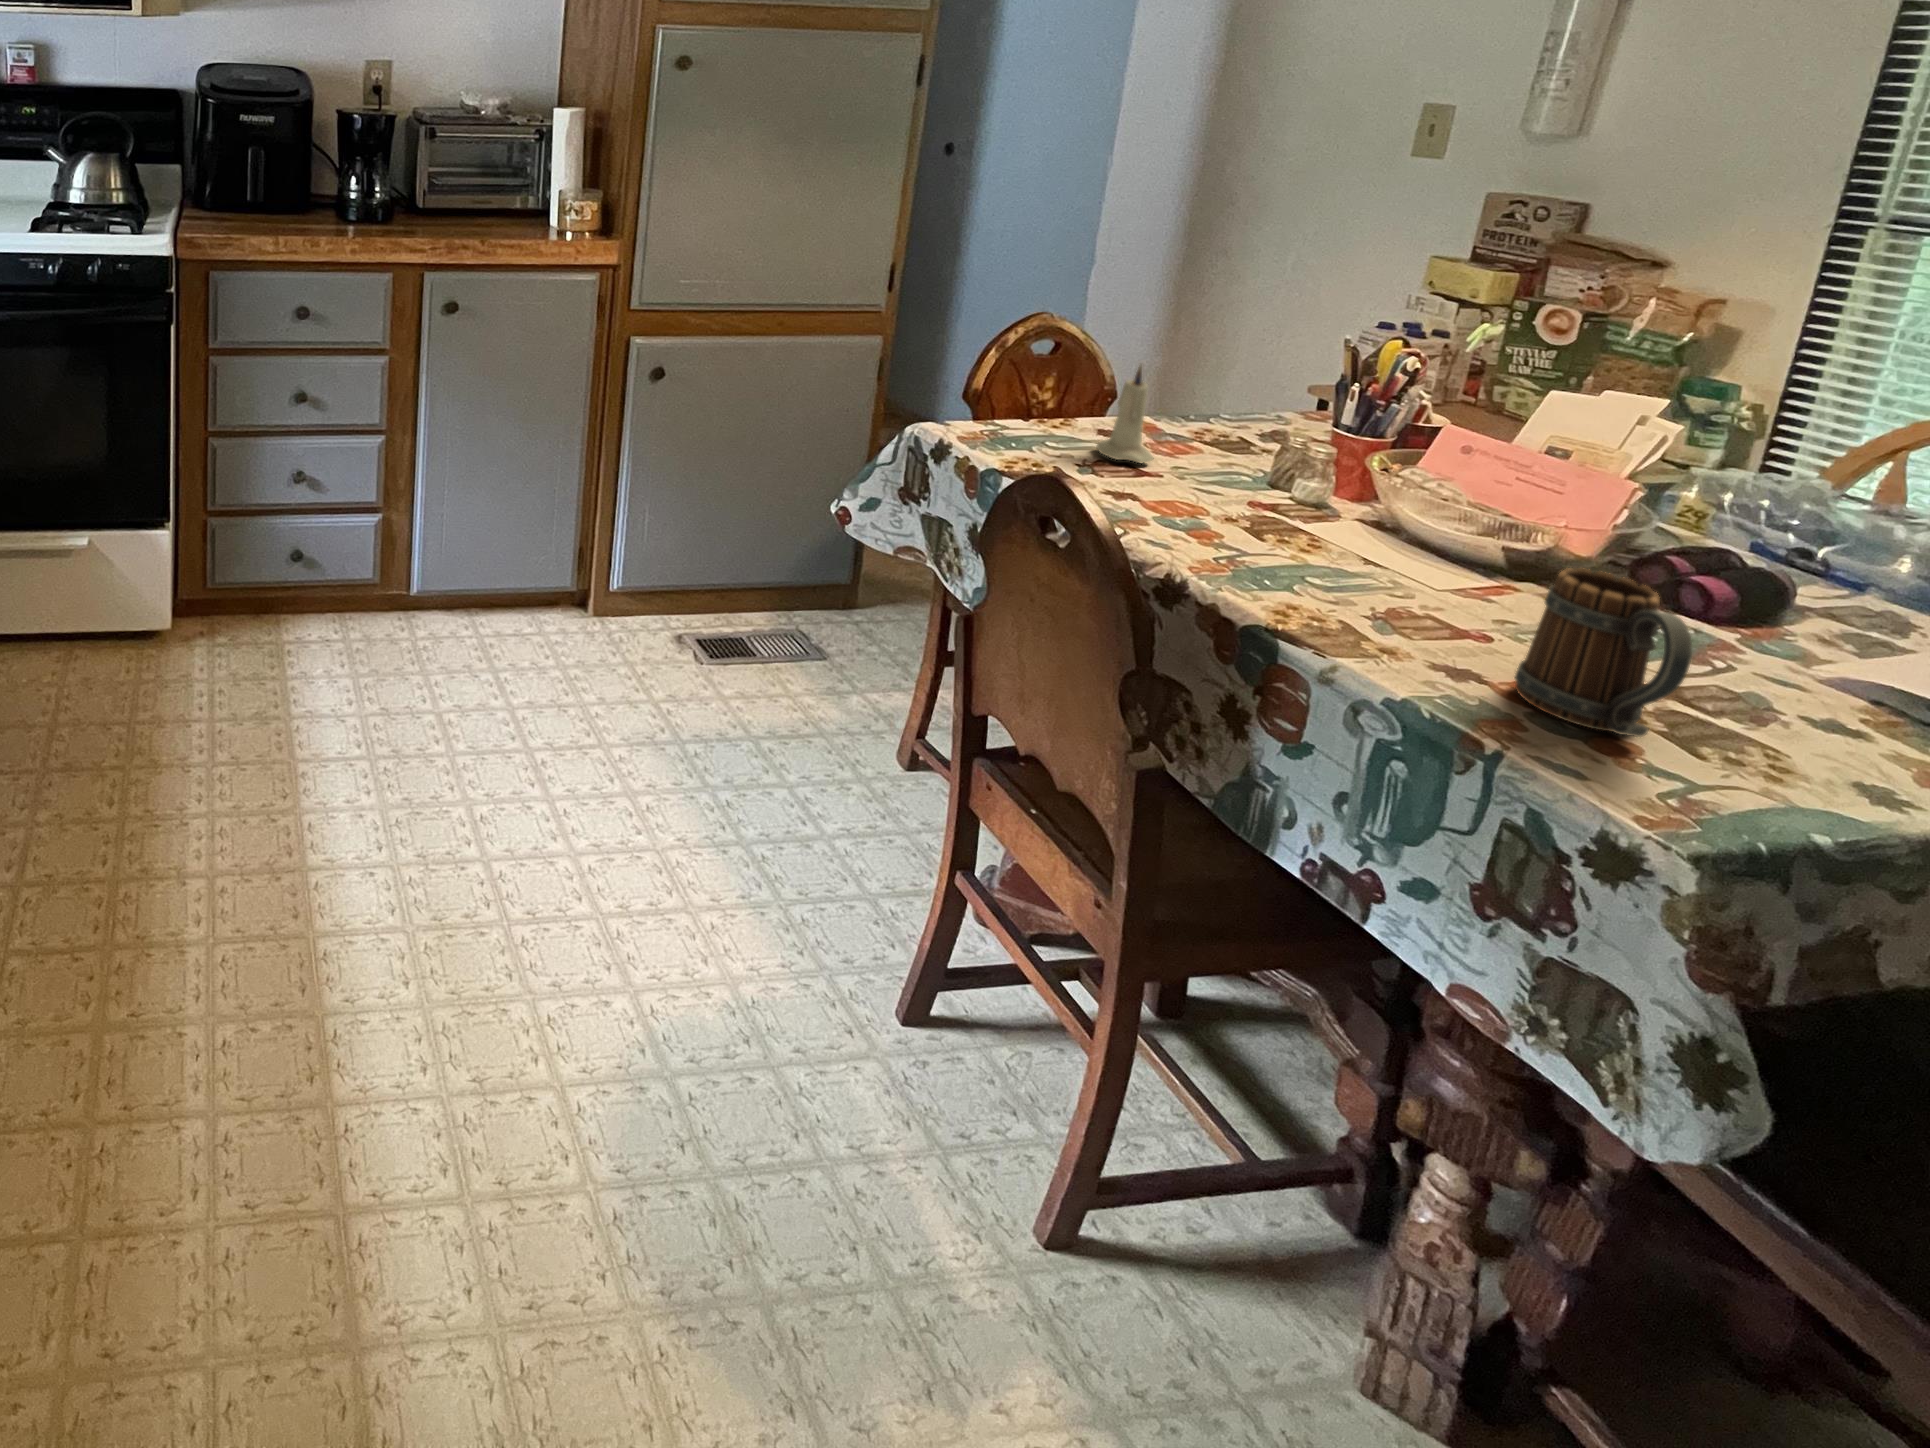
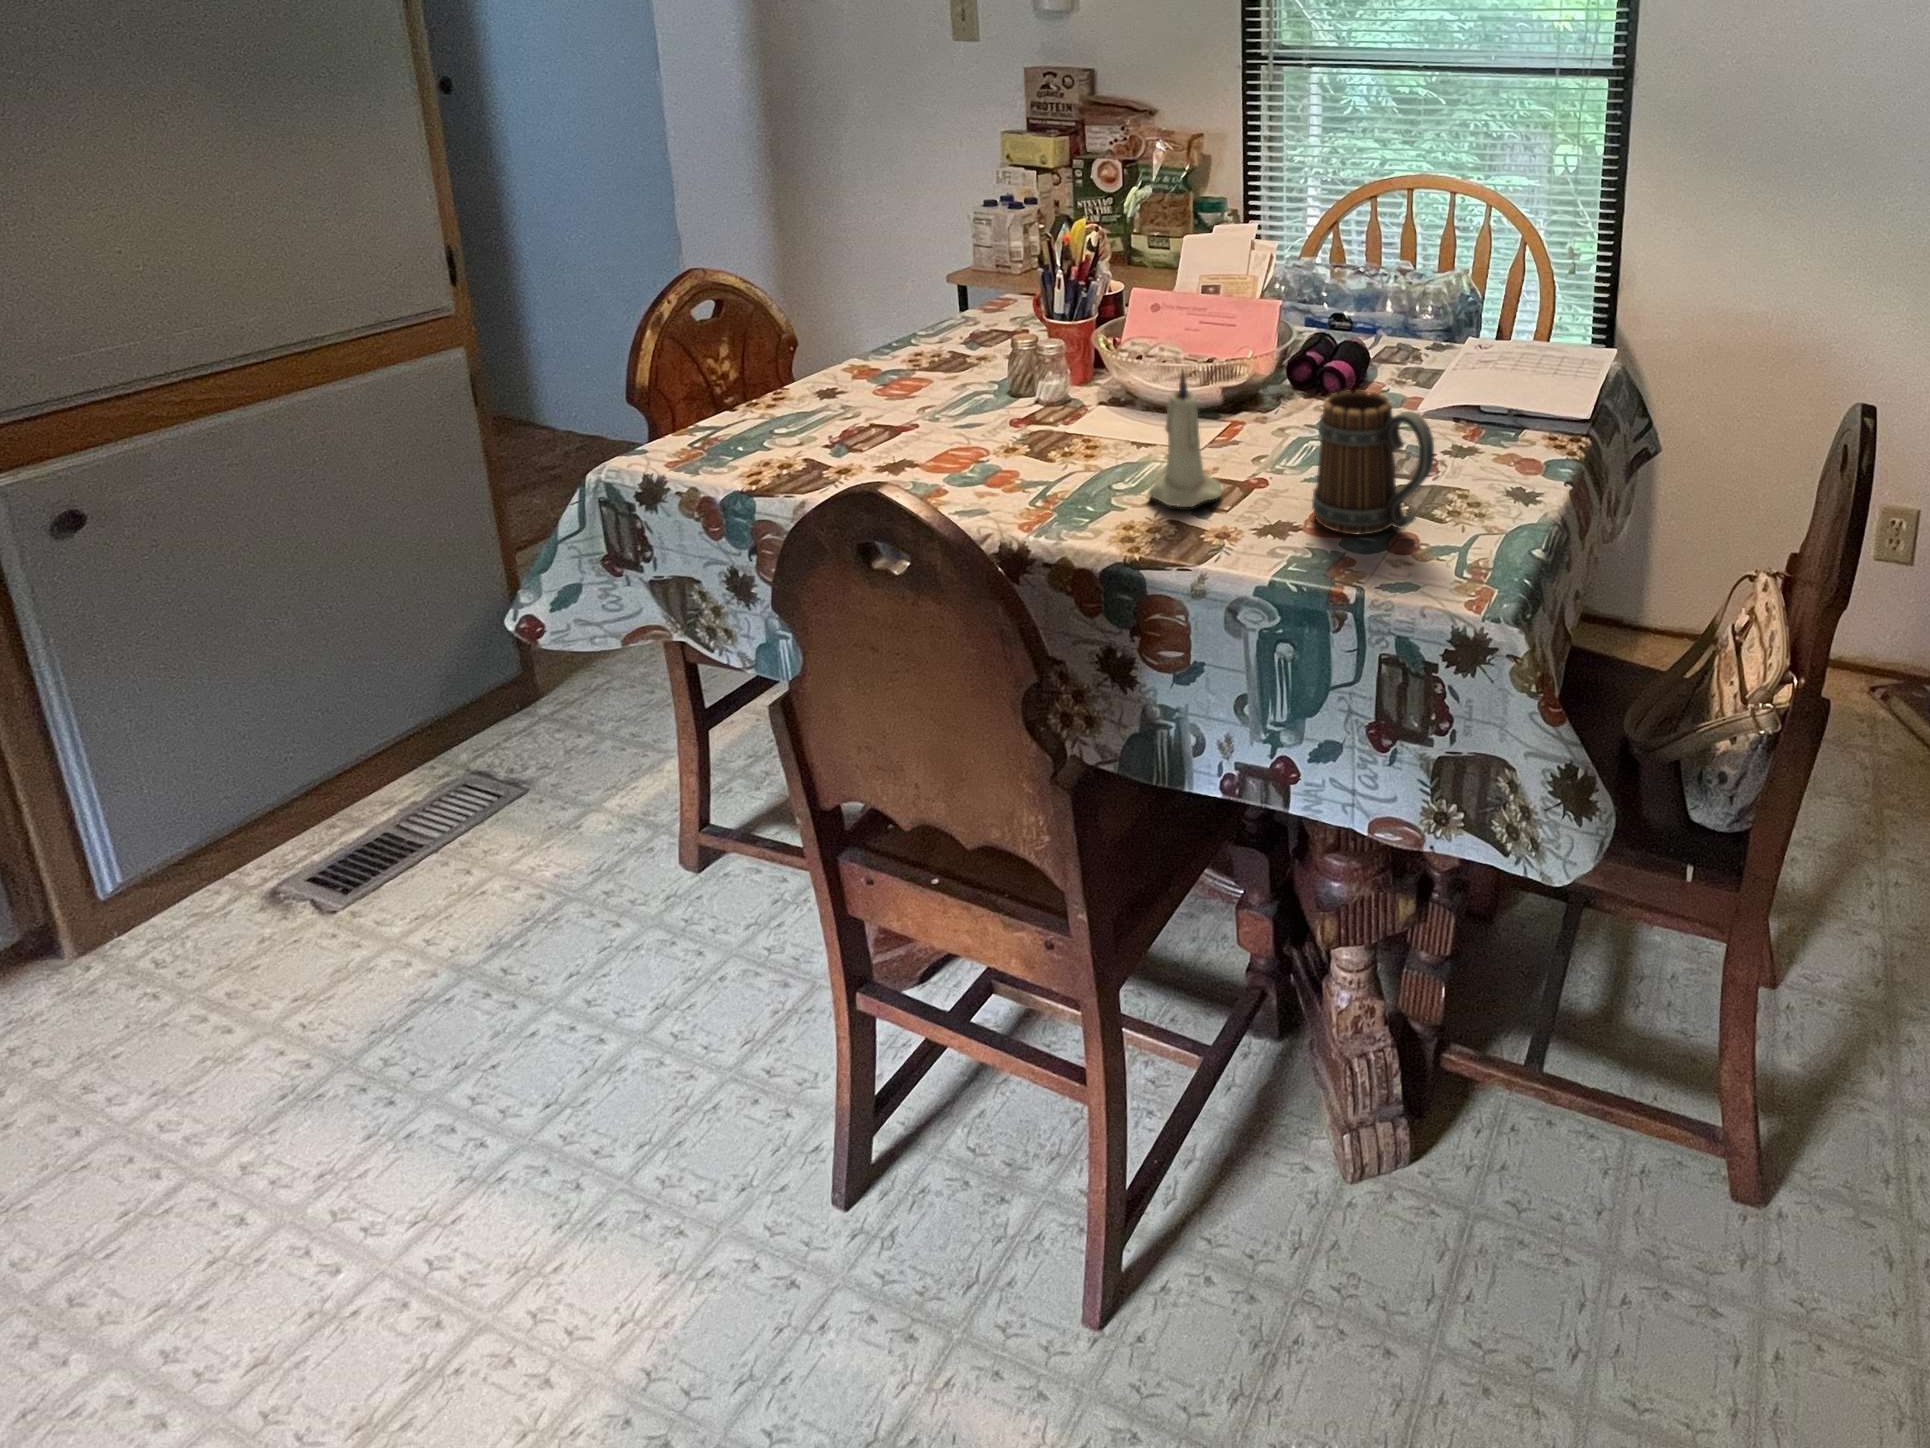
candle: present [1097,366,1153,463] -> present [1149,370,1222,507]

